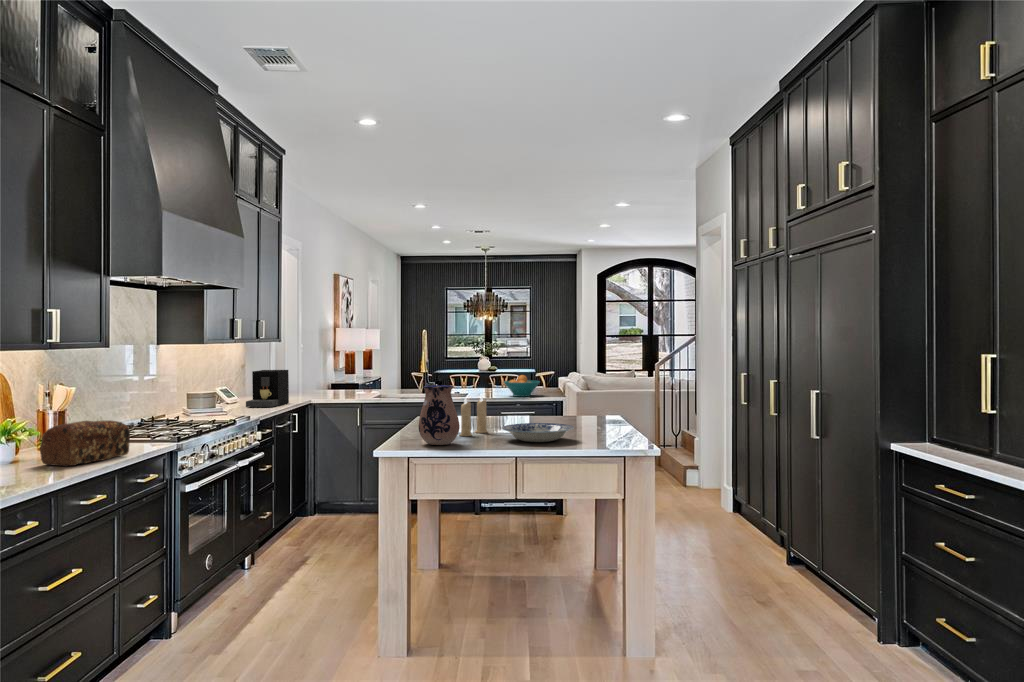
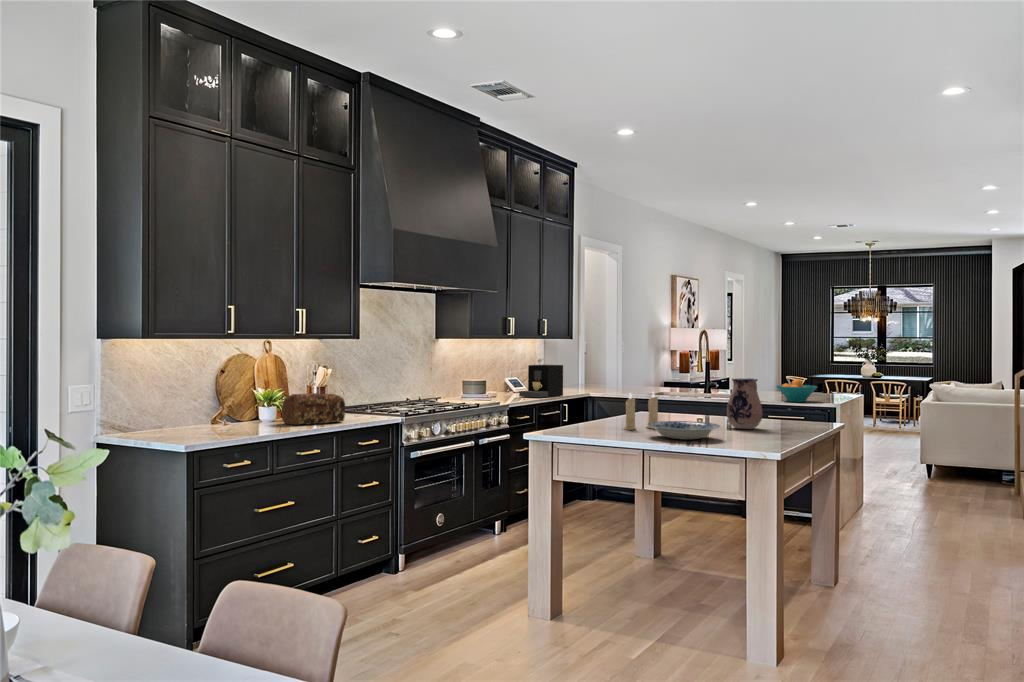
ceramic pitcher: present [419,385,460,445] -> present [727,378,763,429]

